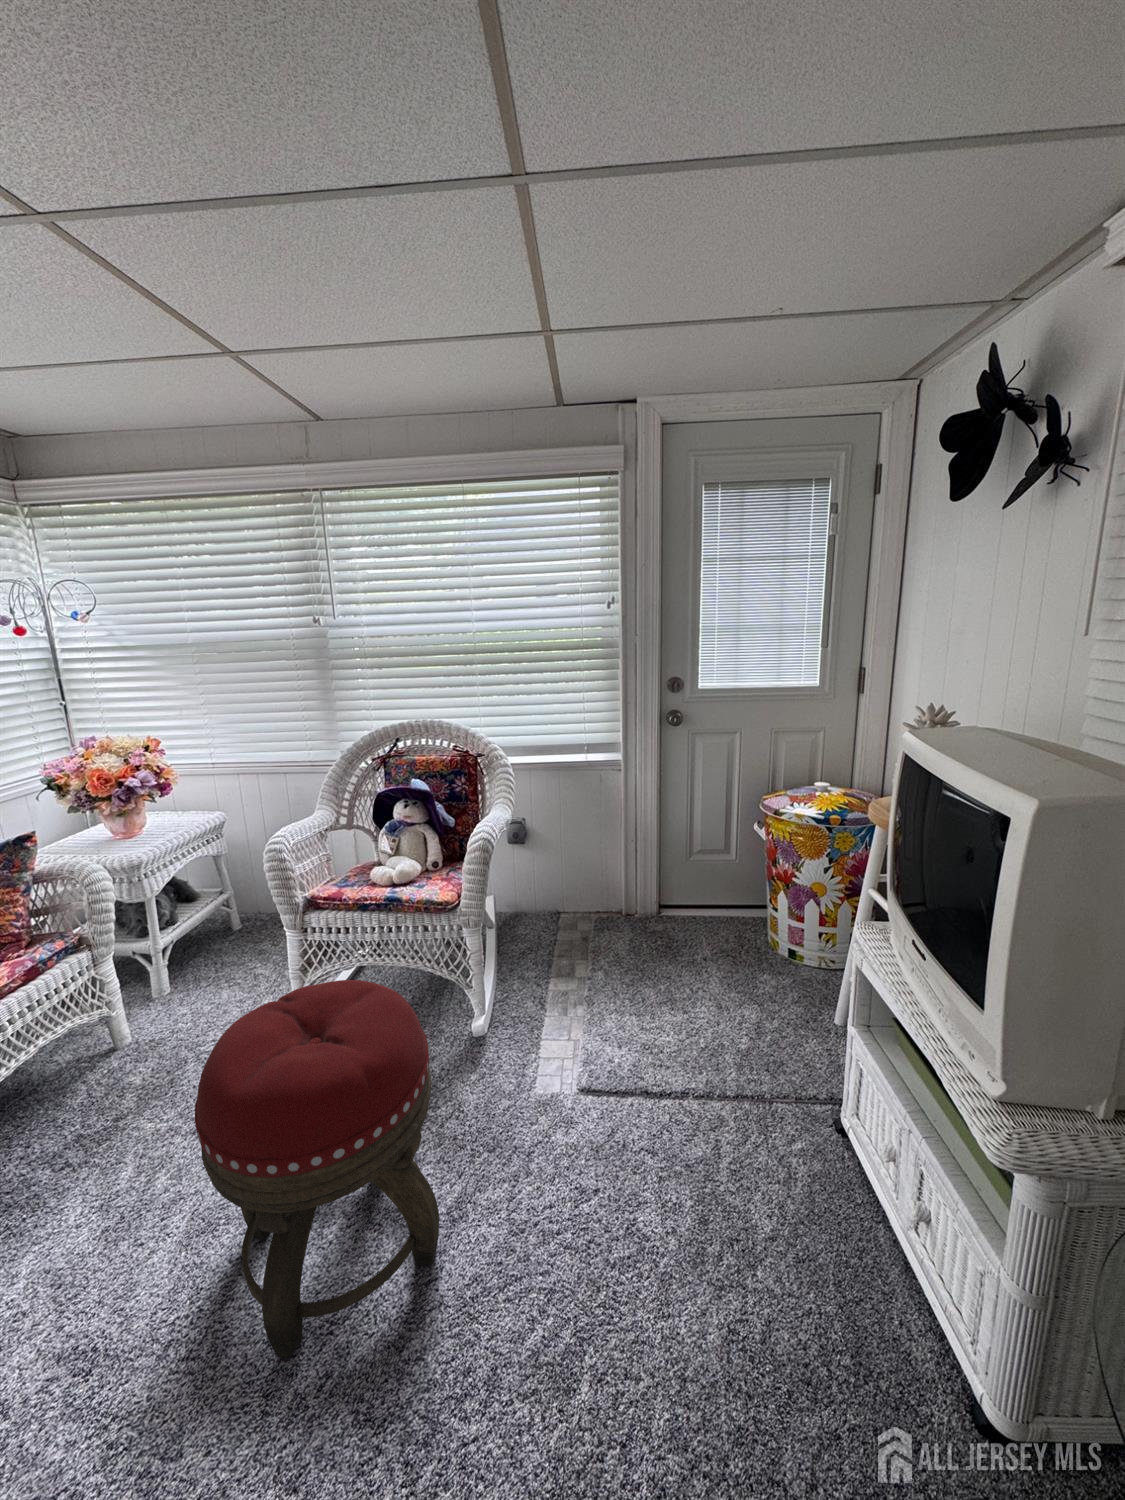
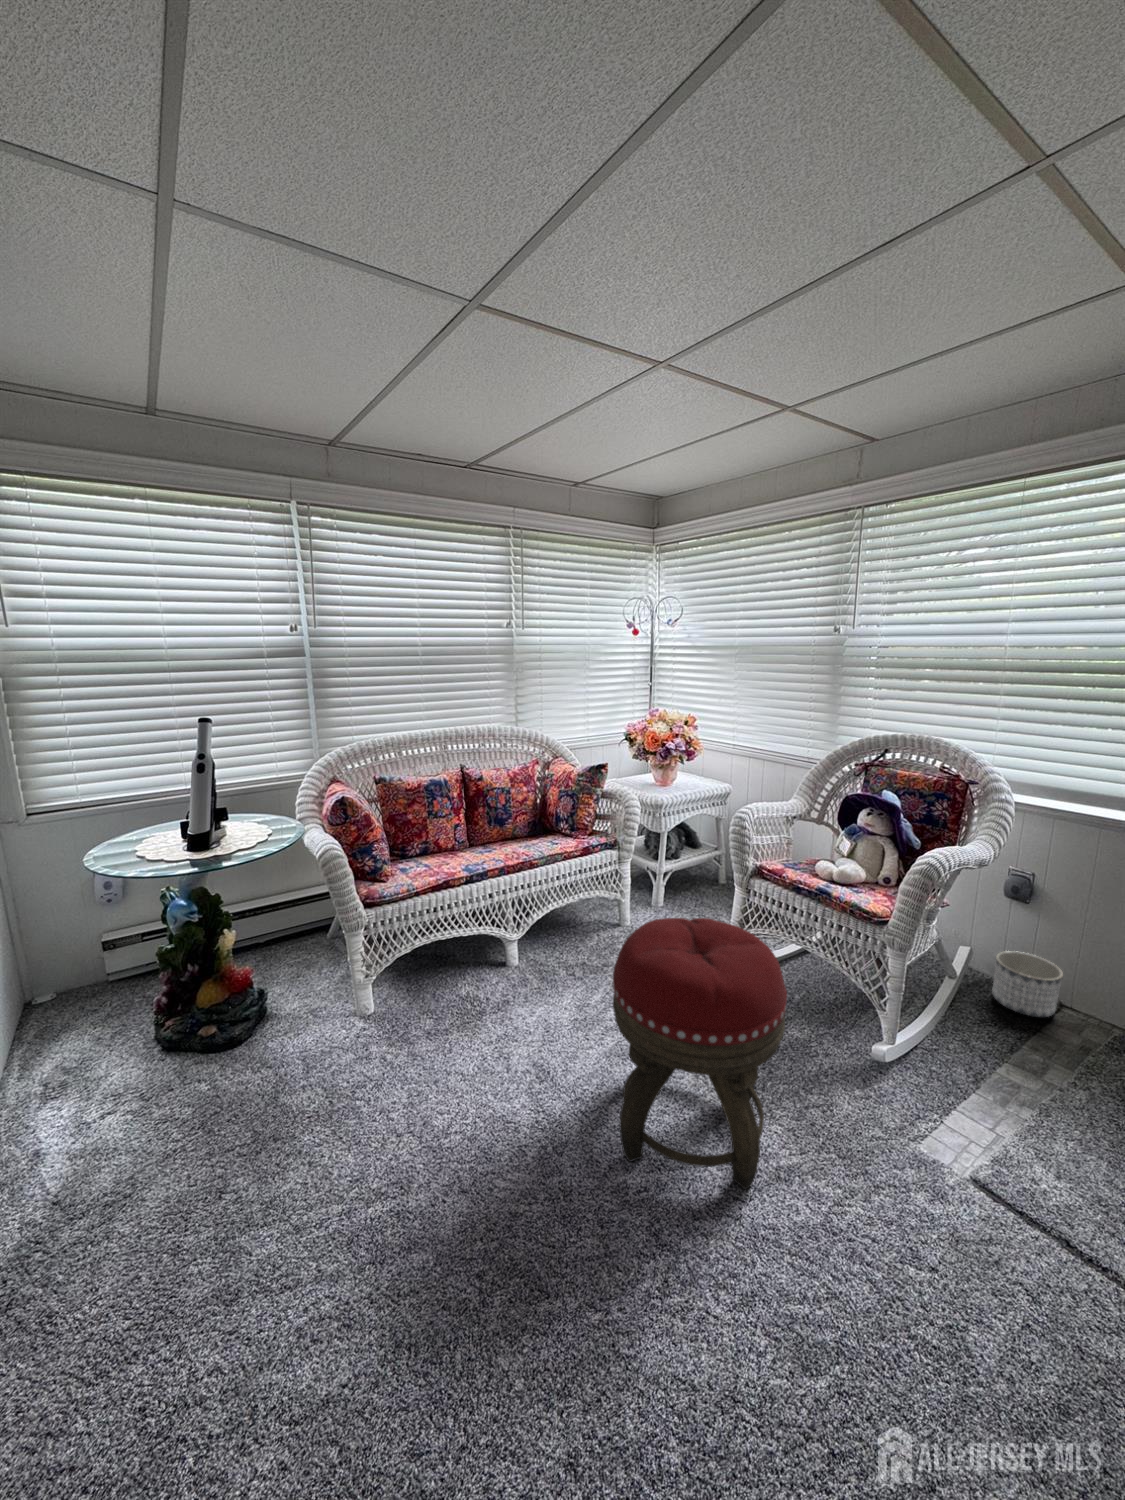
planter: none [518,884,562,935] -> present [992,951,1063,1017]

